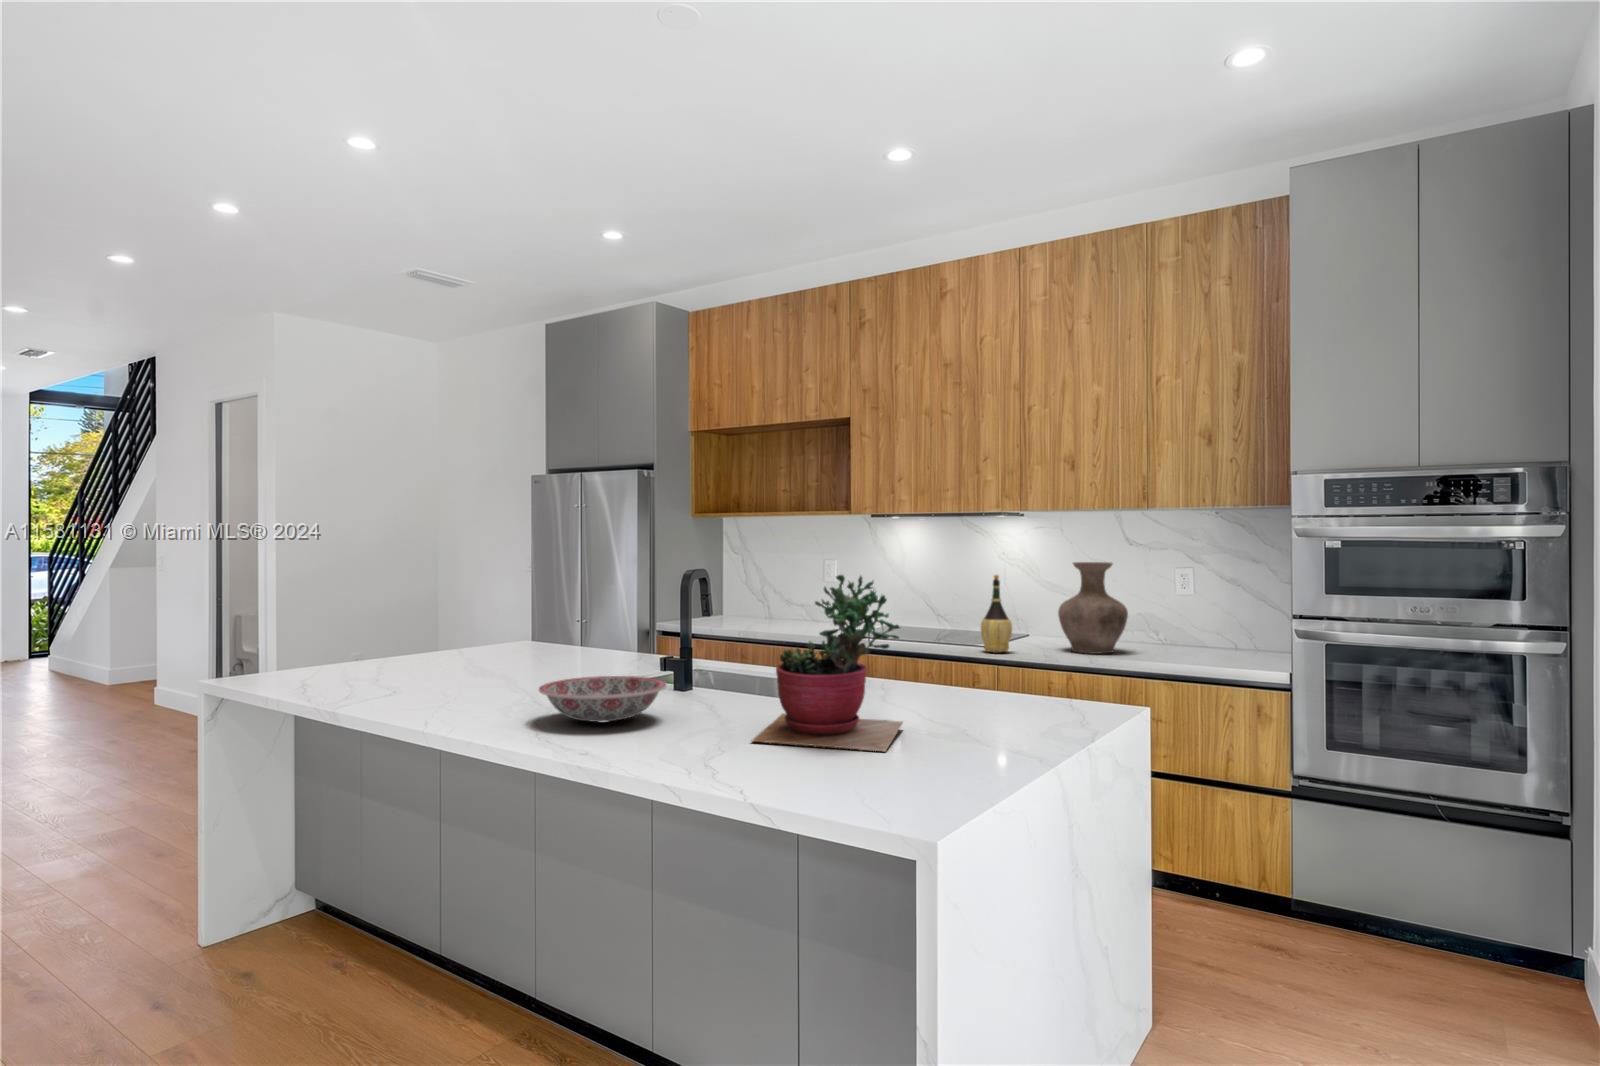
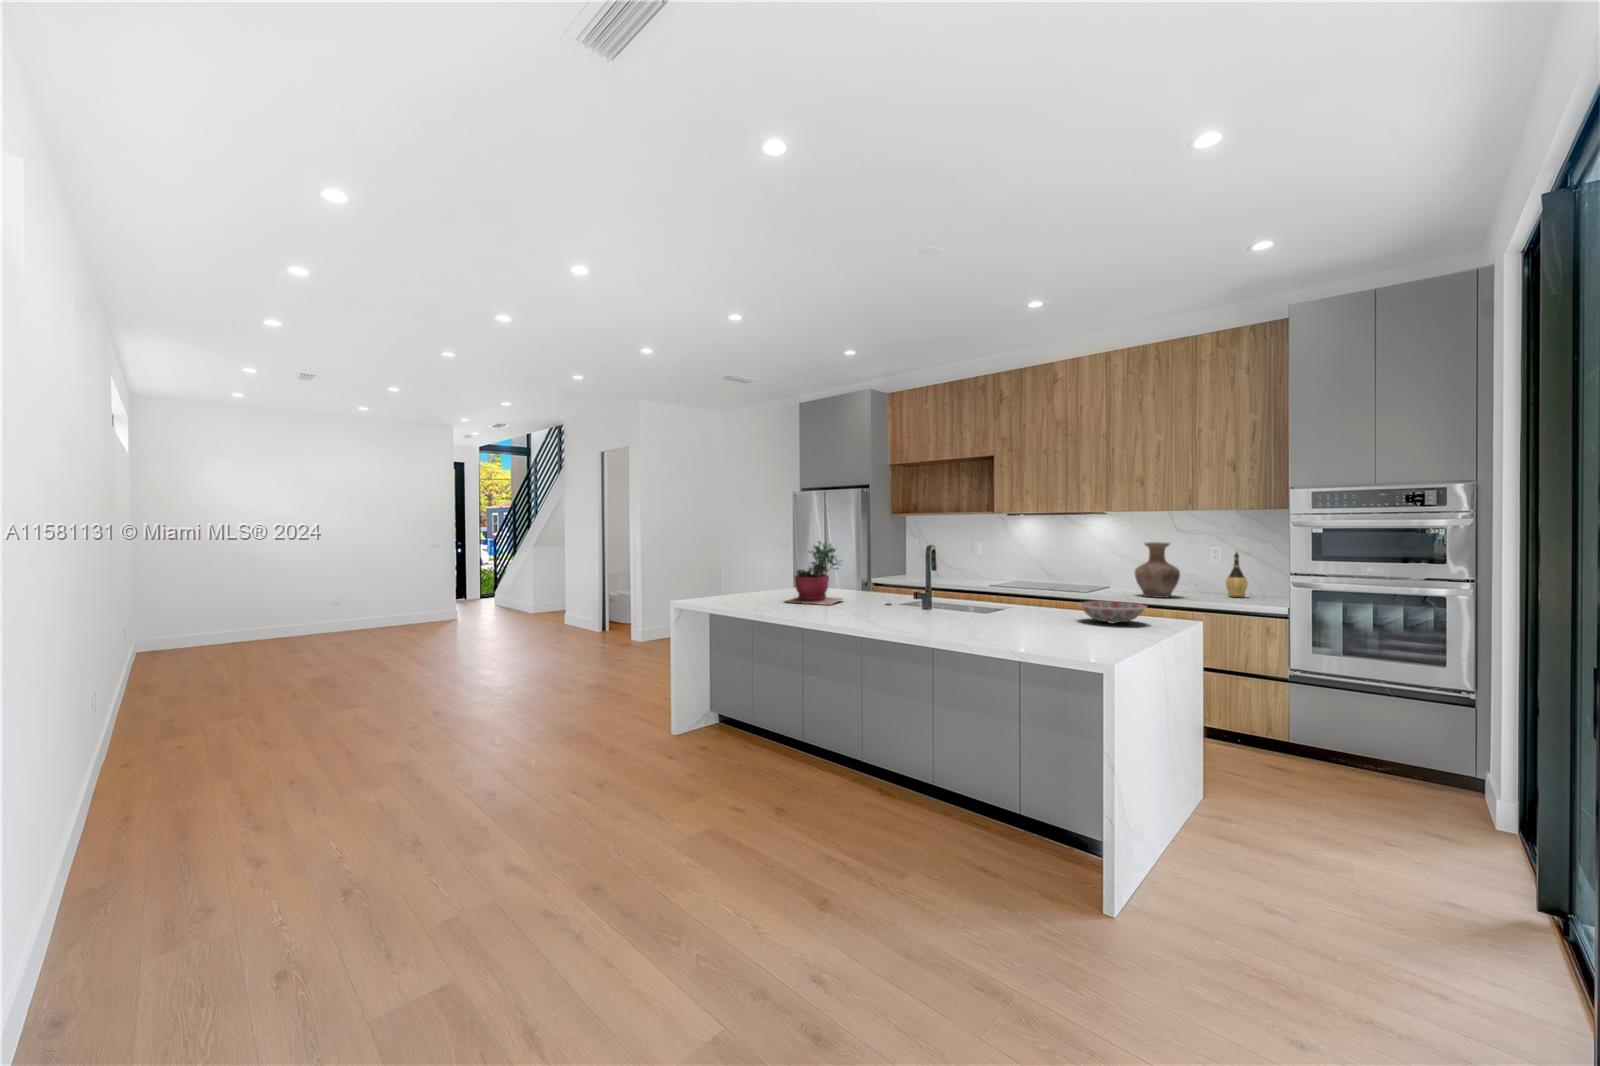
succulent plant: present [752,575,903,752] -> present [787,541,843,605]
wine bottle: present [980,575,1012,652] -> present [1226,551,1248,597]
ceramic bowl: present [539,676,666,722] -> present [1078,601,1147,623]

